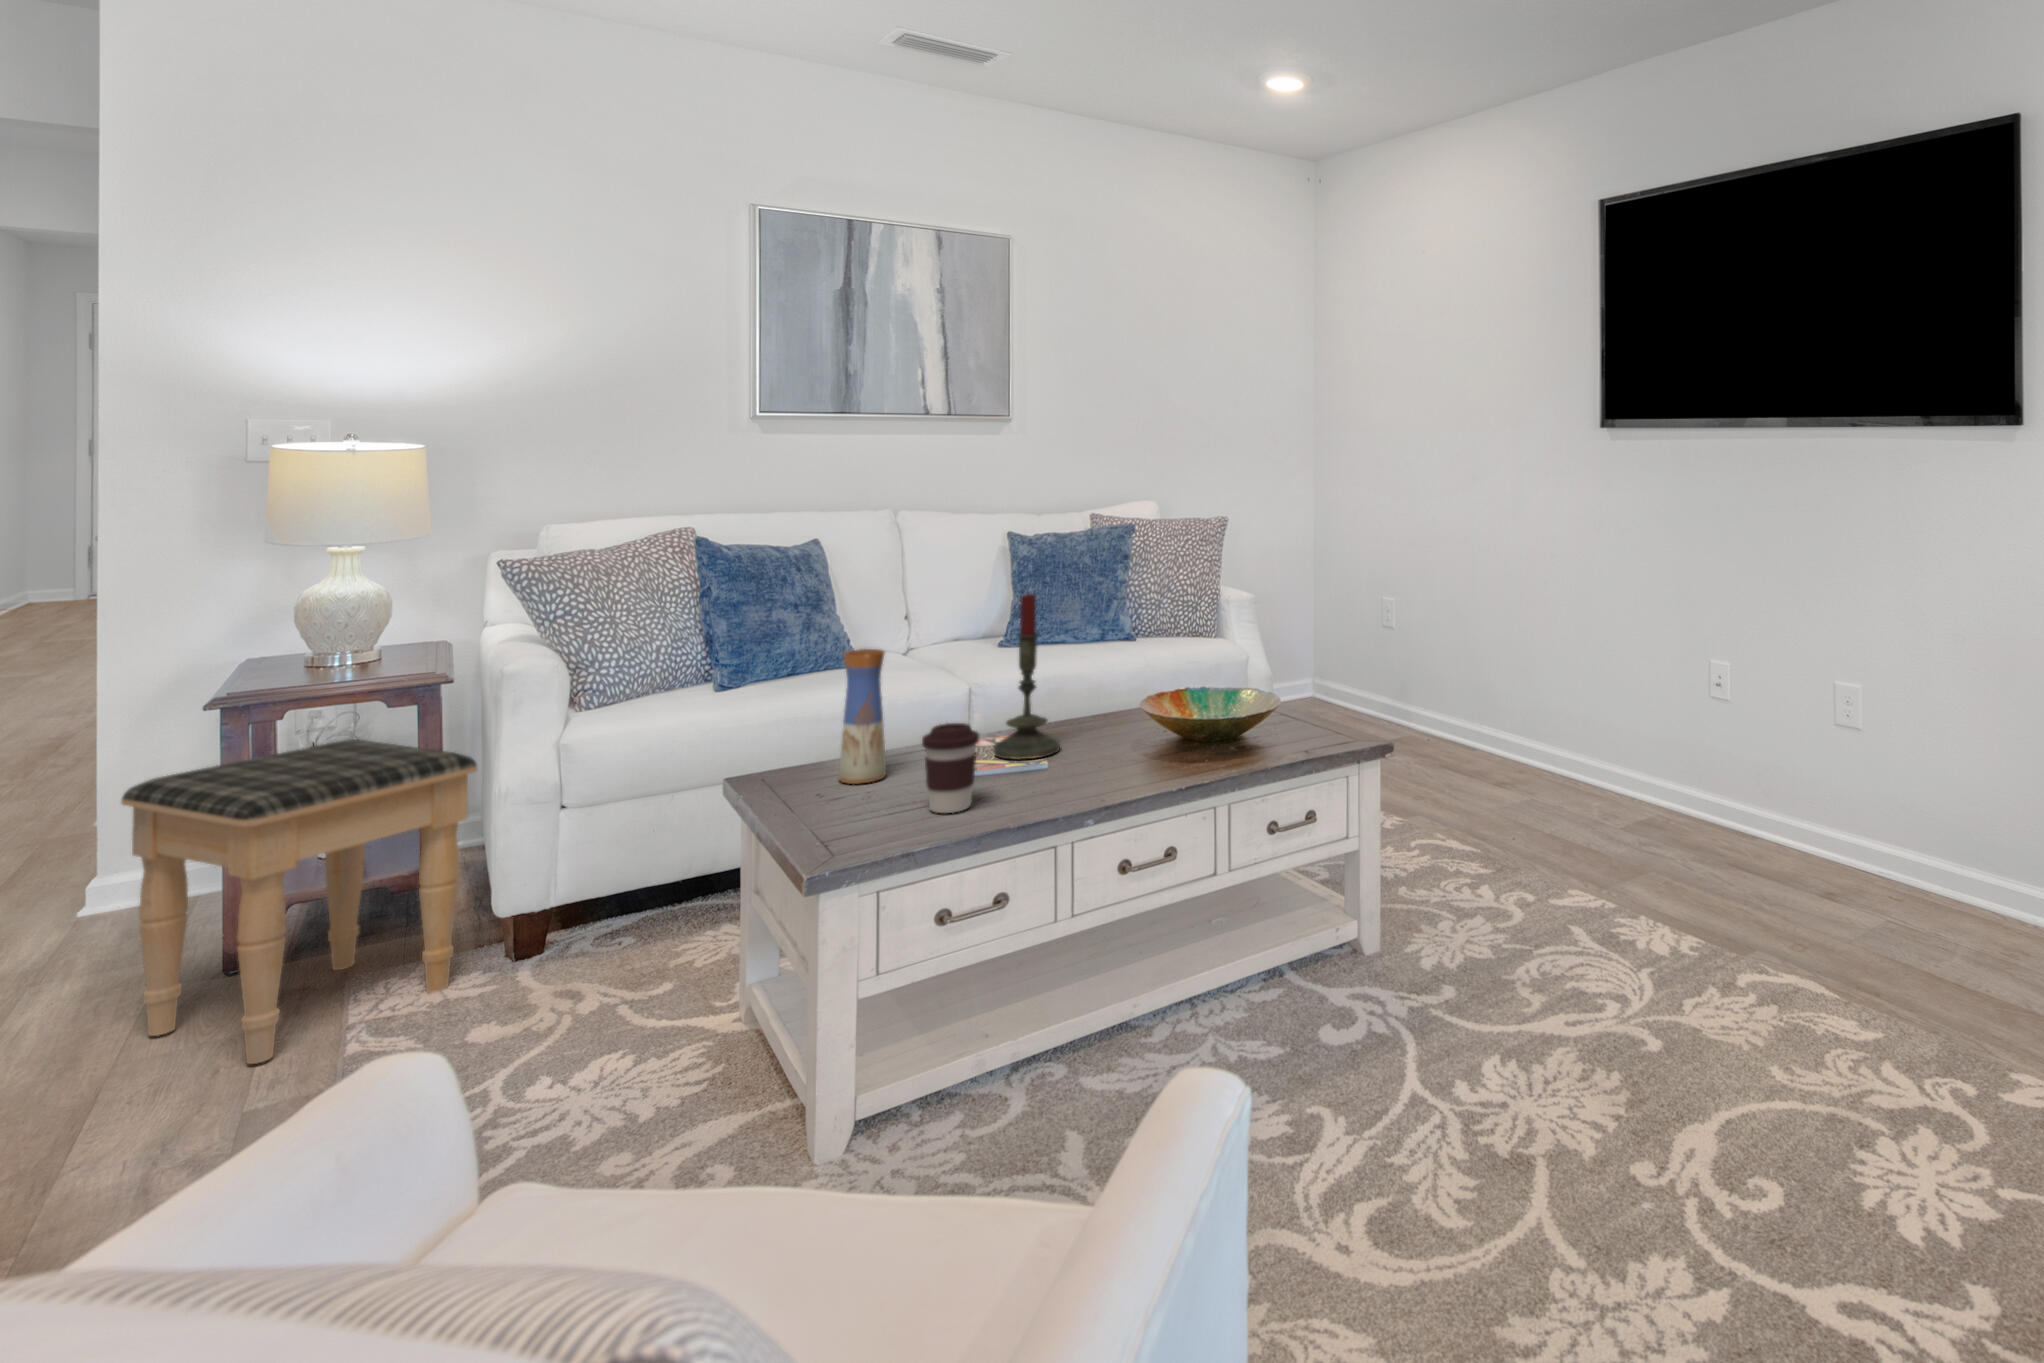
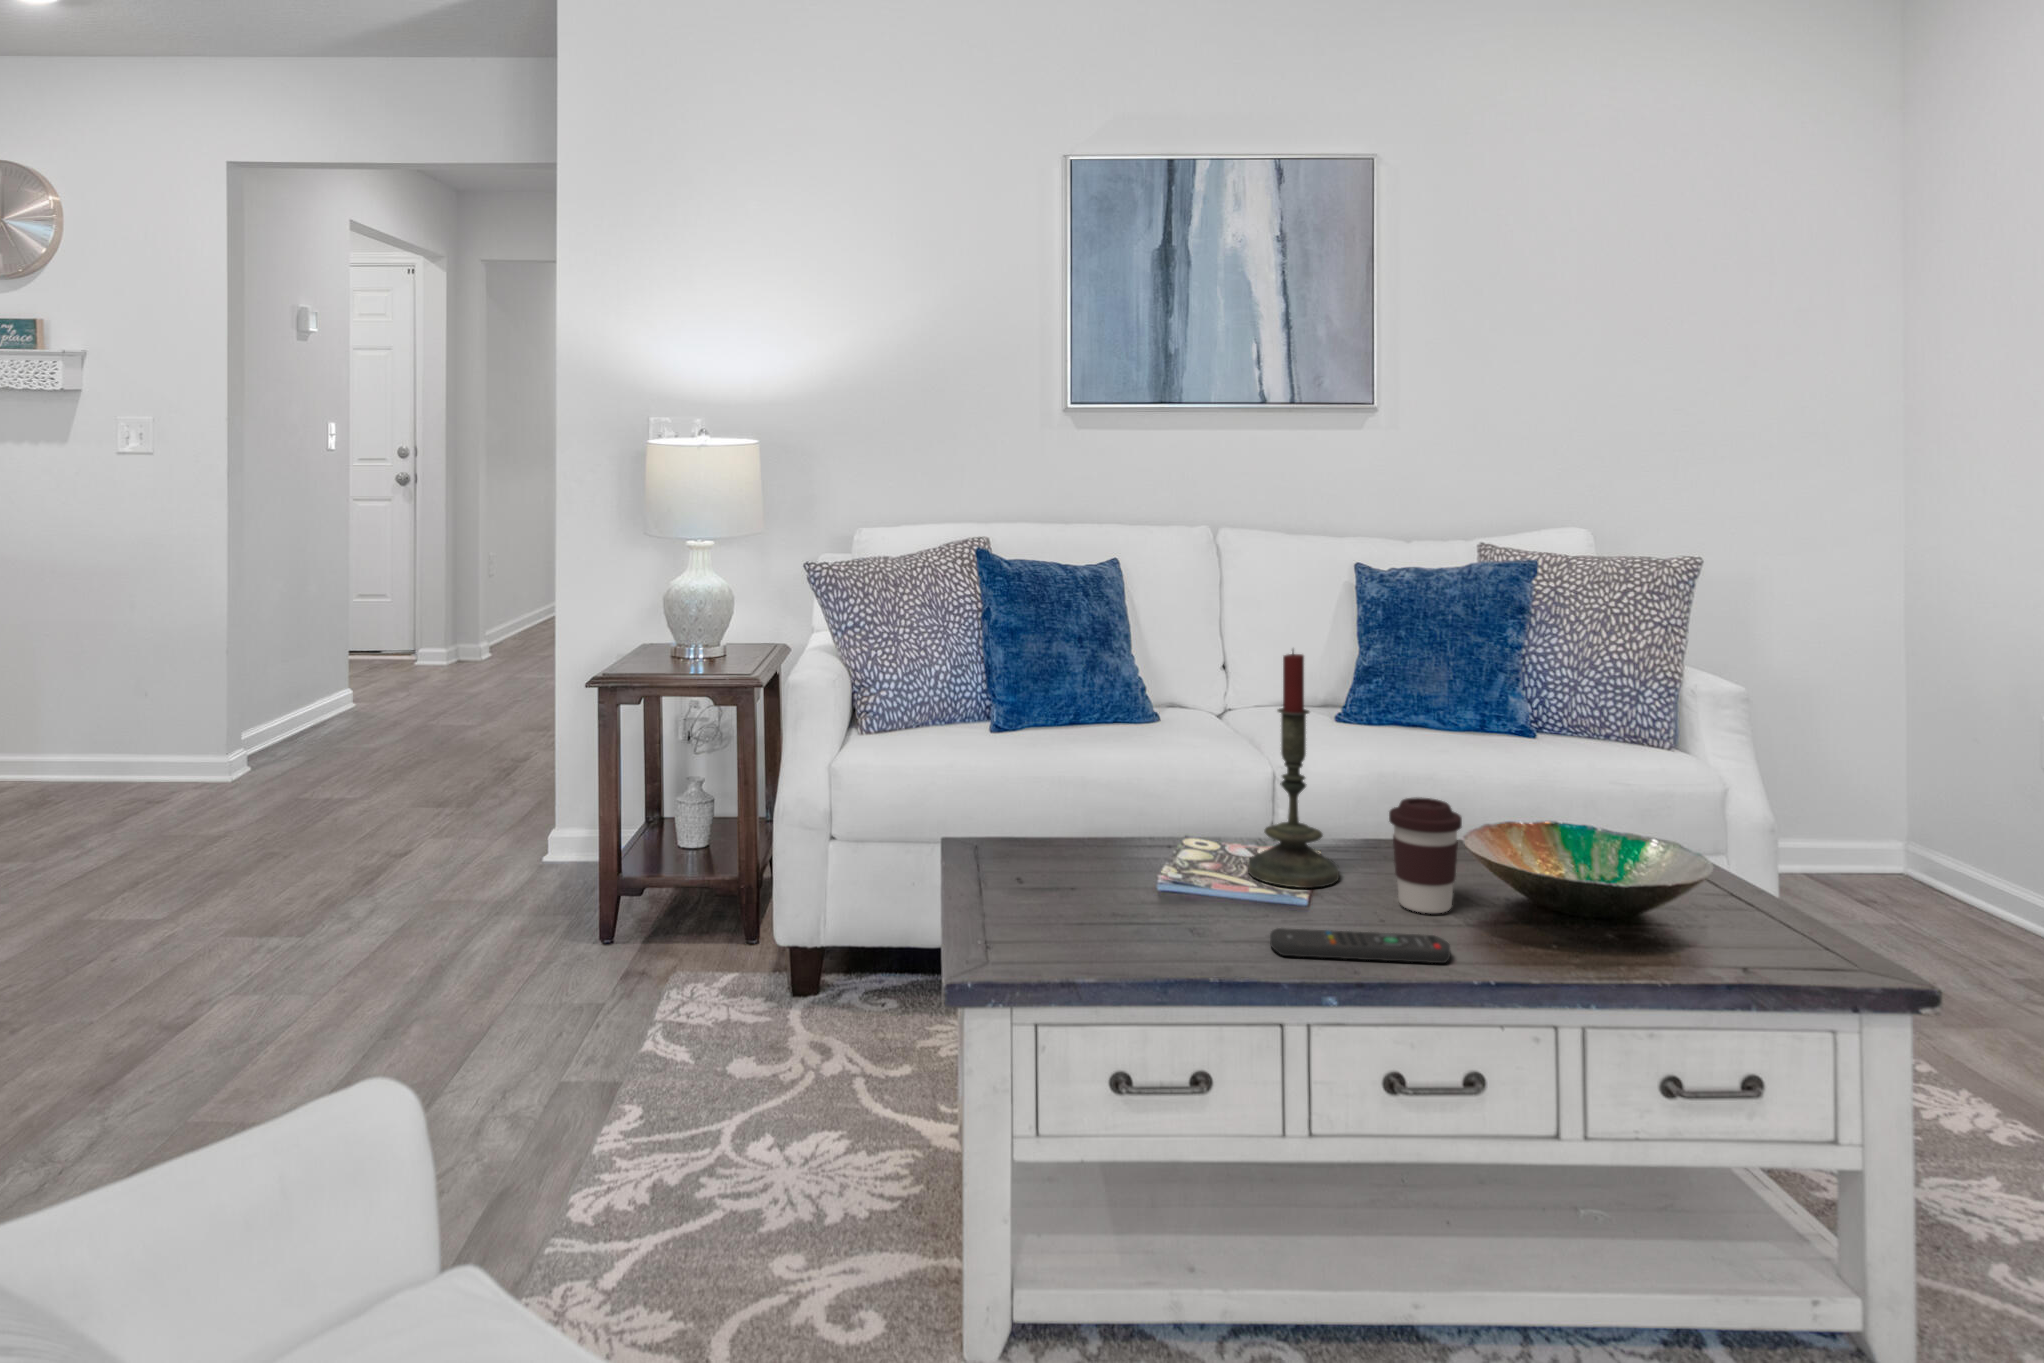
vase: present [839,649,886,784] -> none [1047,707,1105,880]
coffee cup: present [922,723,979,813] -> present [1389,797,1462,913]
footstool: present [121,739,477,1064] -> none [509,735,756,1038]
remote control: none [1035,768,1153,799] -> present [1270,928,1450,963]

